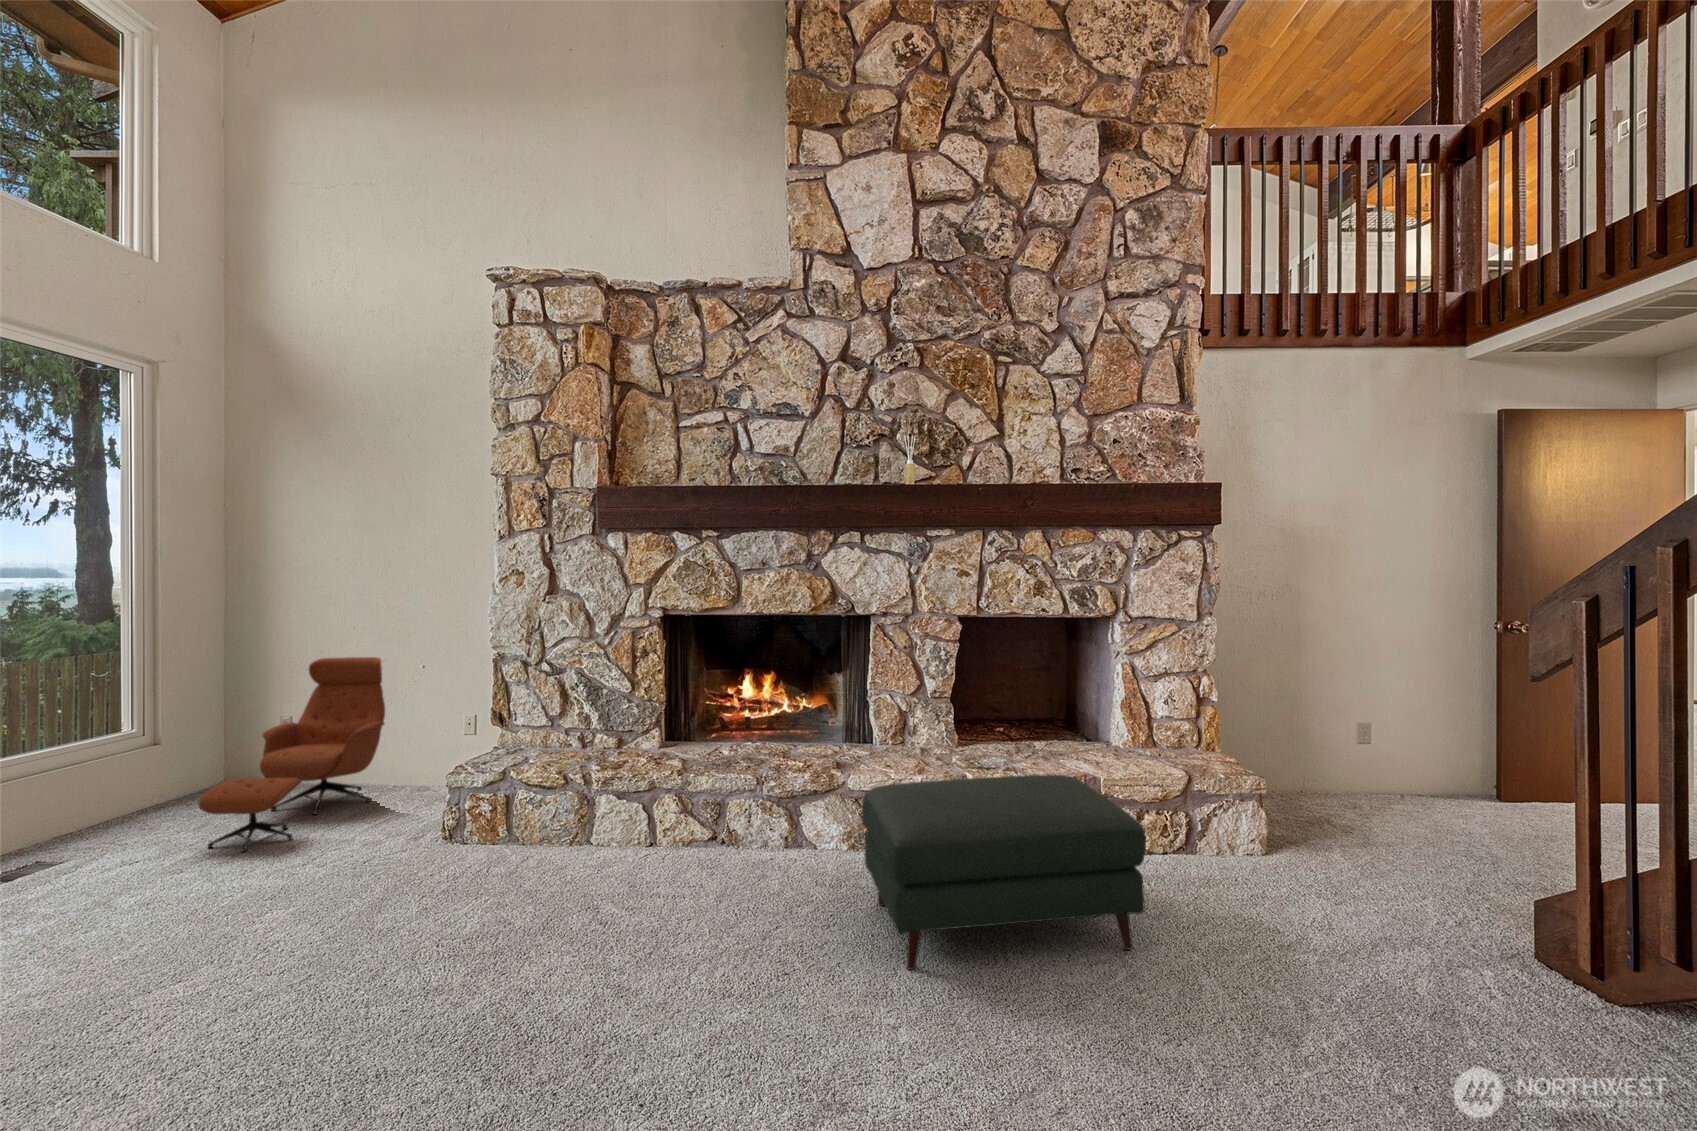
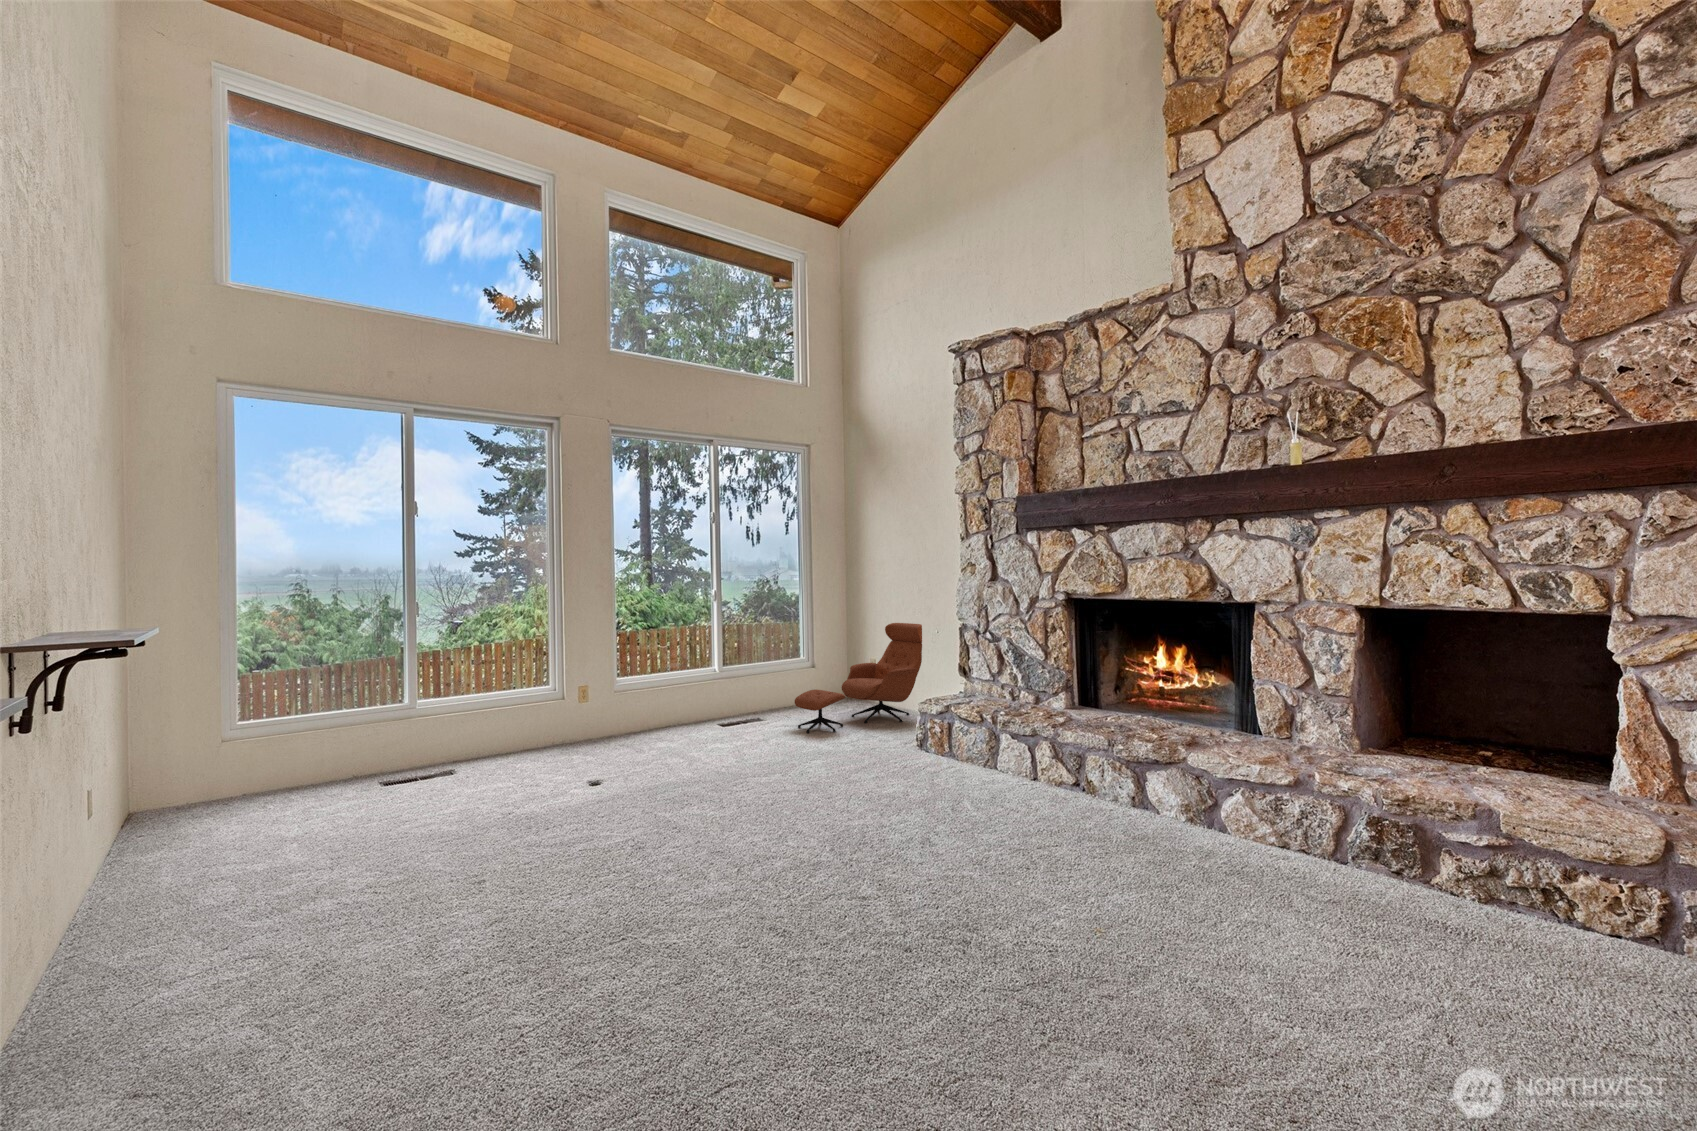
ottoman: present [862,775,1146,970] -> none [1001,755,1333,998]

